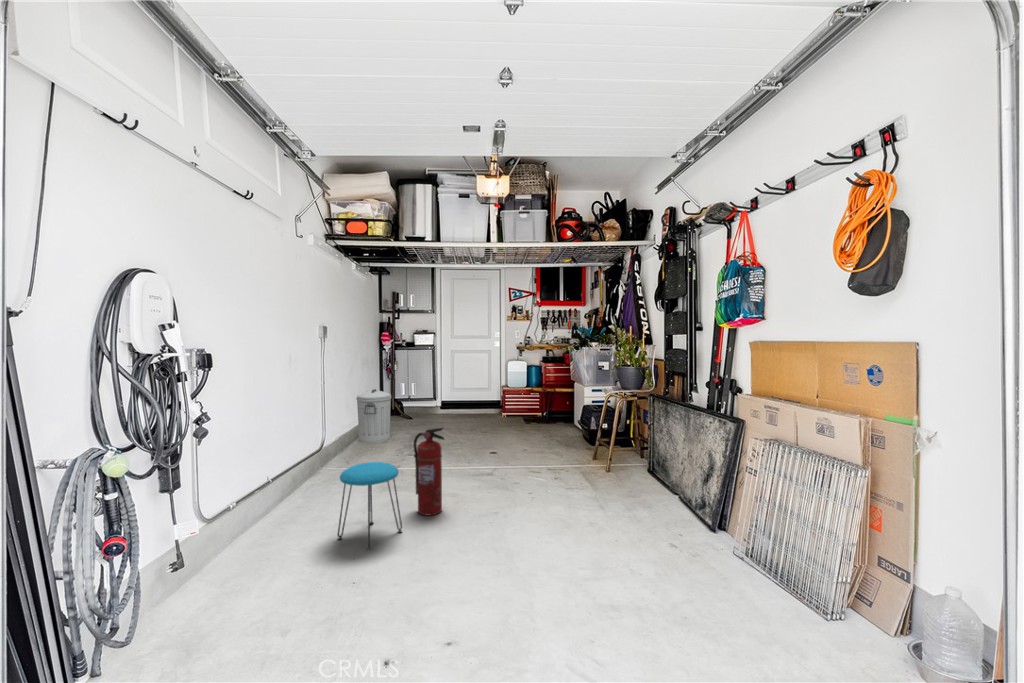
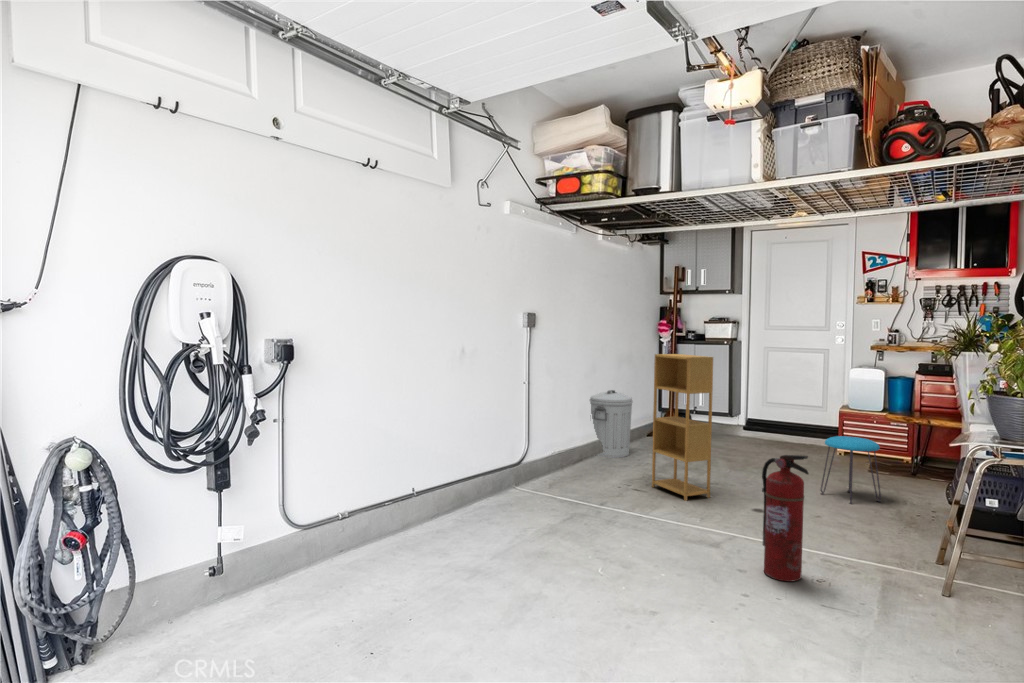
shelving unit: none [438,359,482,461] -> present [652,354,713,501]
fire extinguisher: present [414,428,444,516] -> present [762,455,808,582]
stool: present [338,462,402,550] -> present [820,436,881,504]

